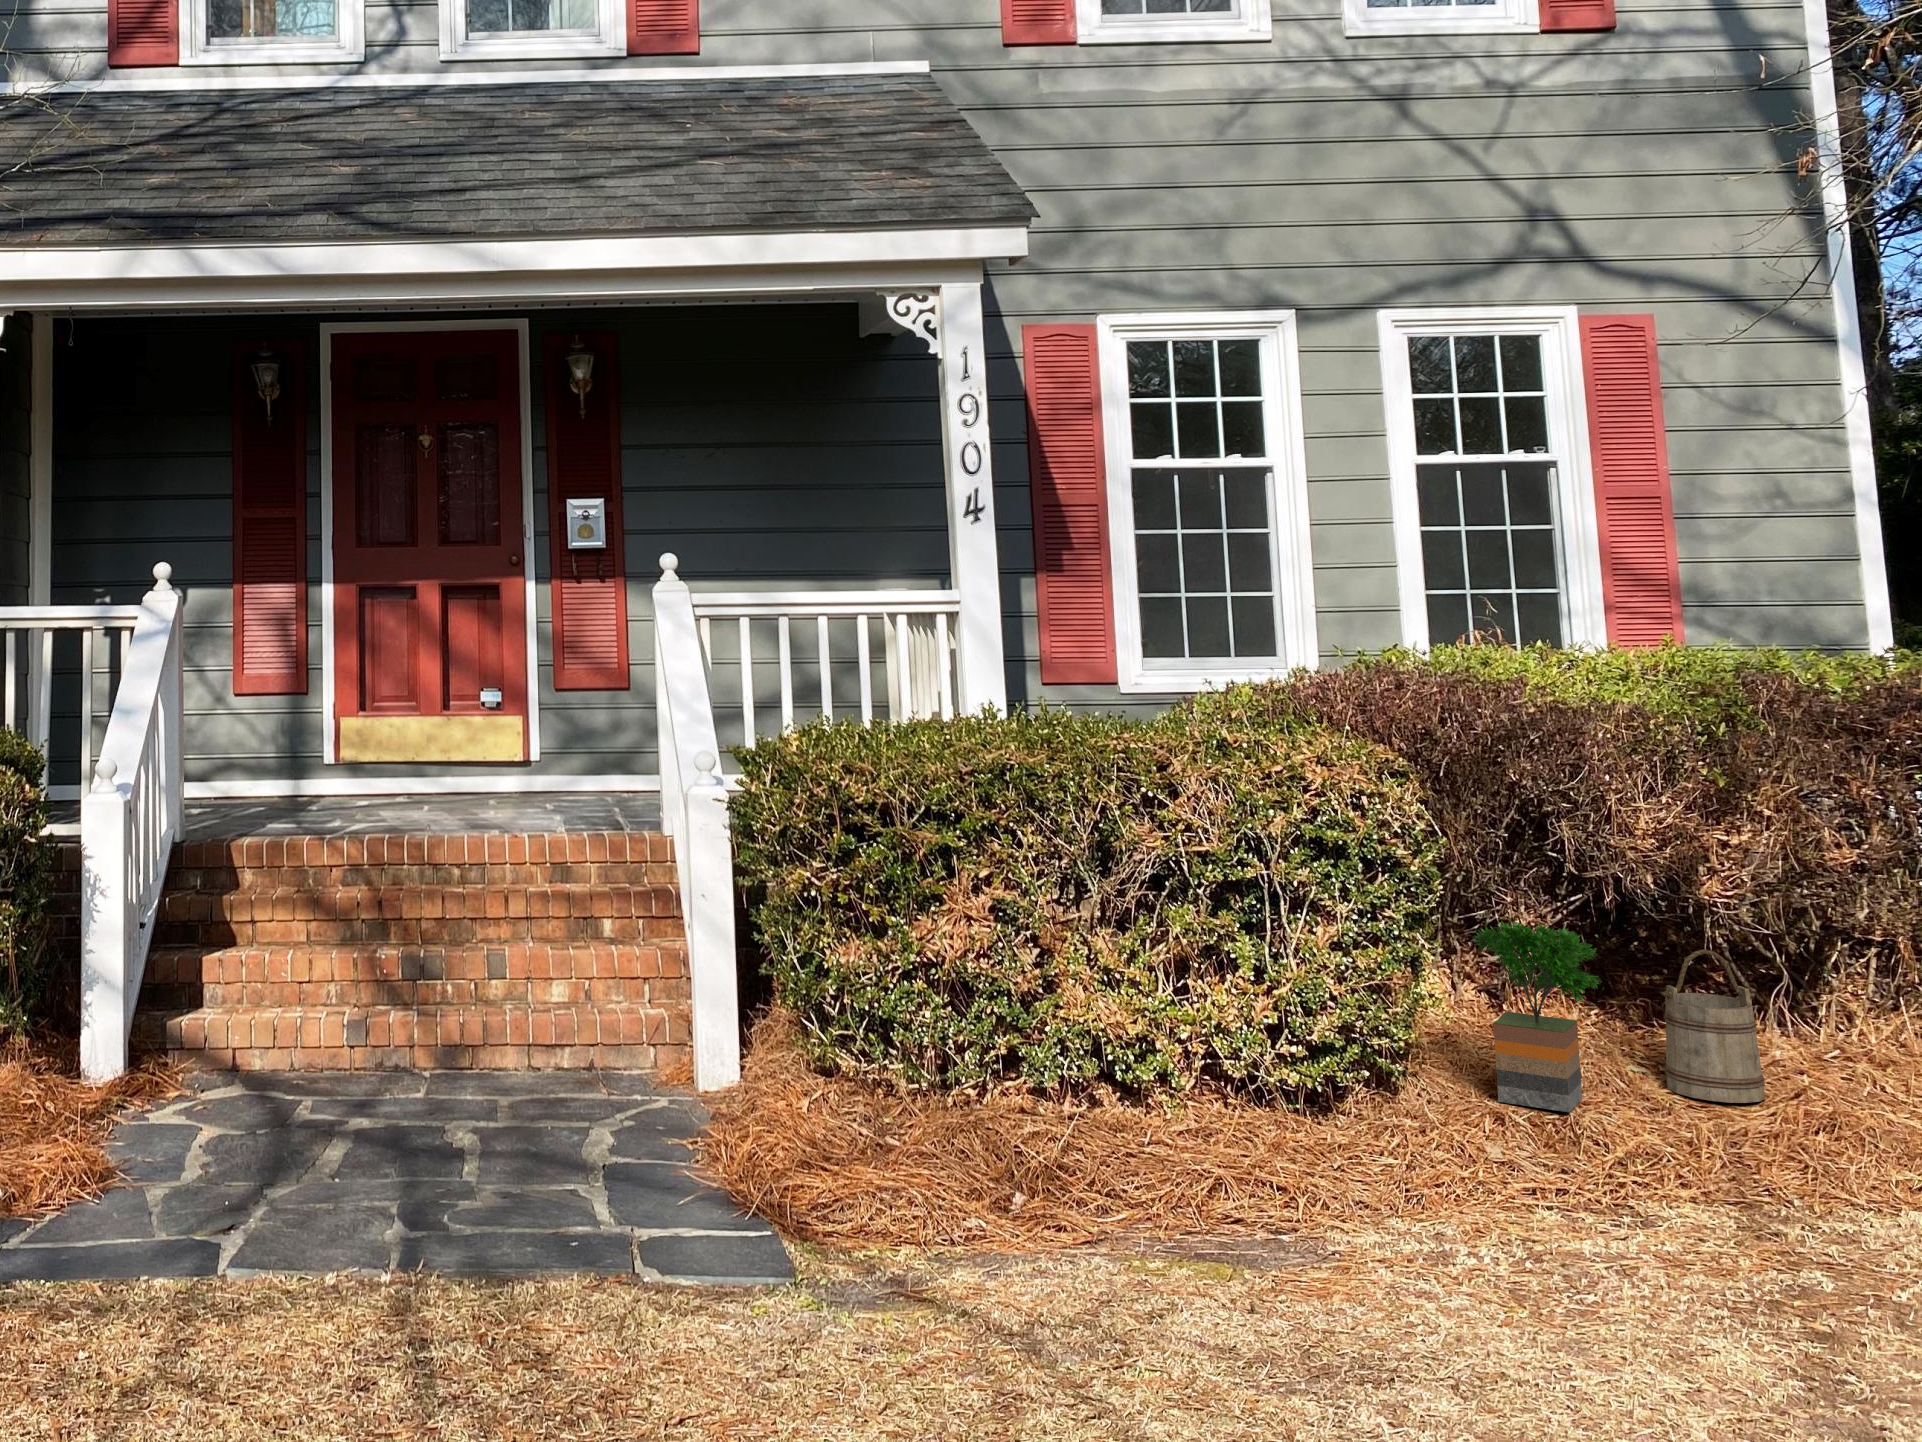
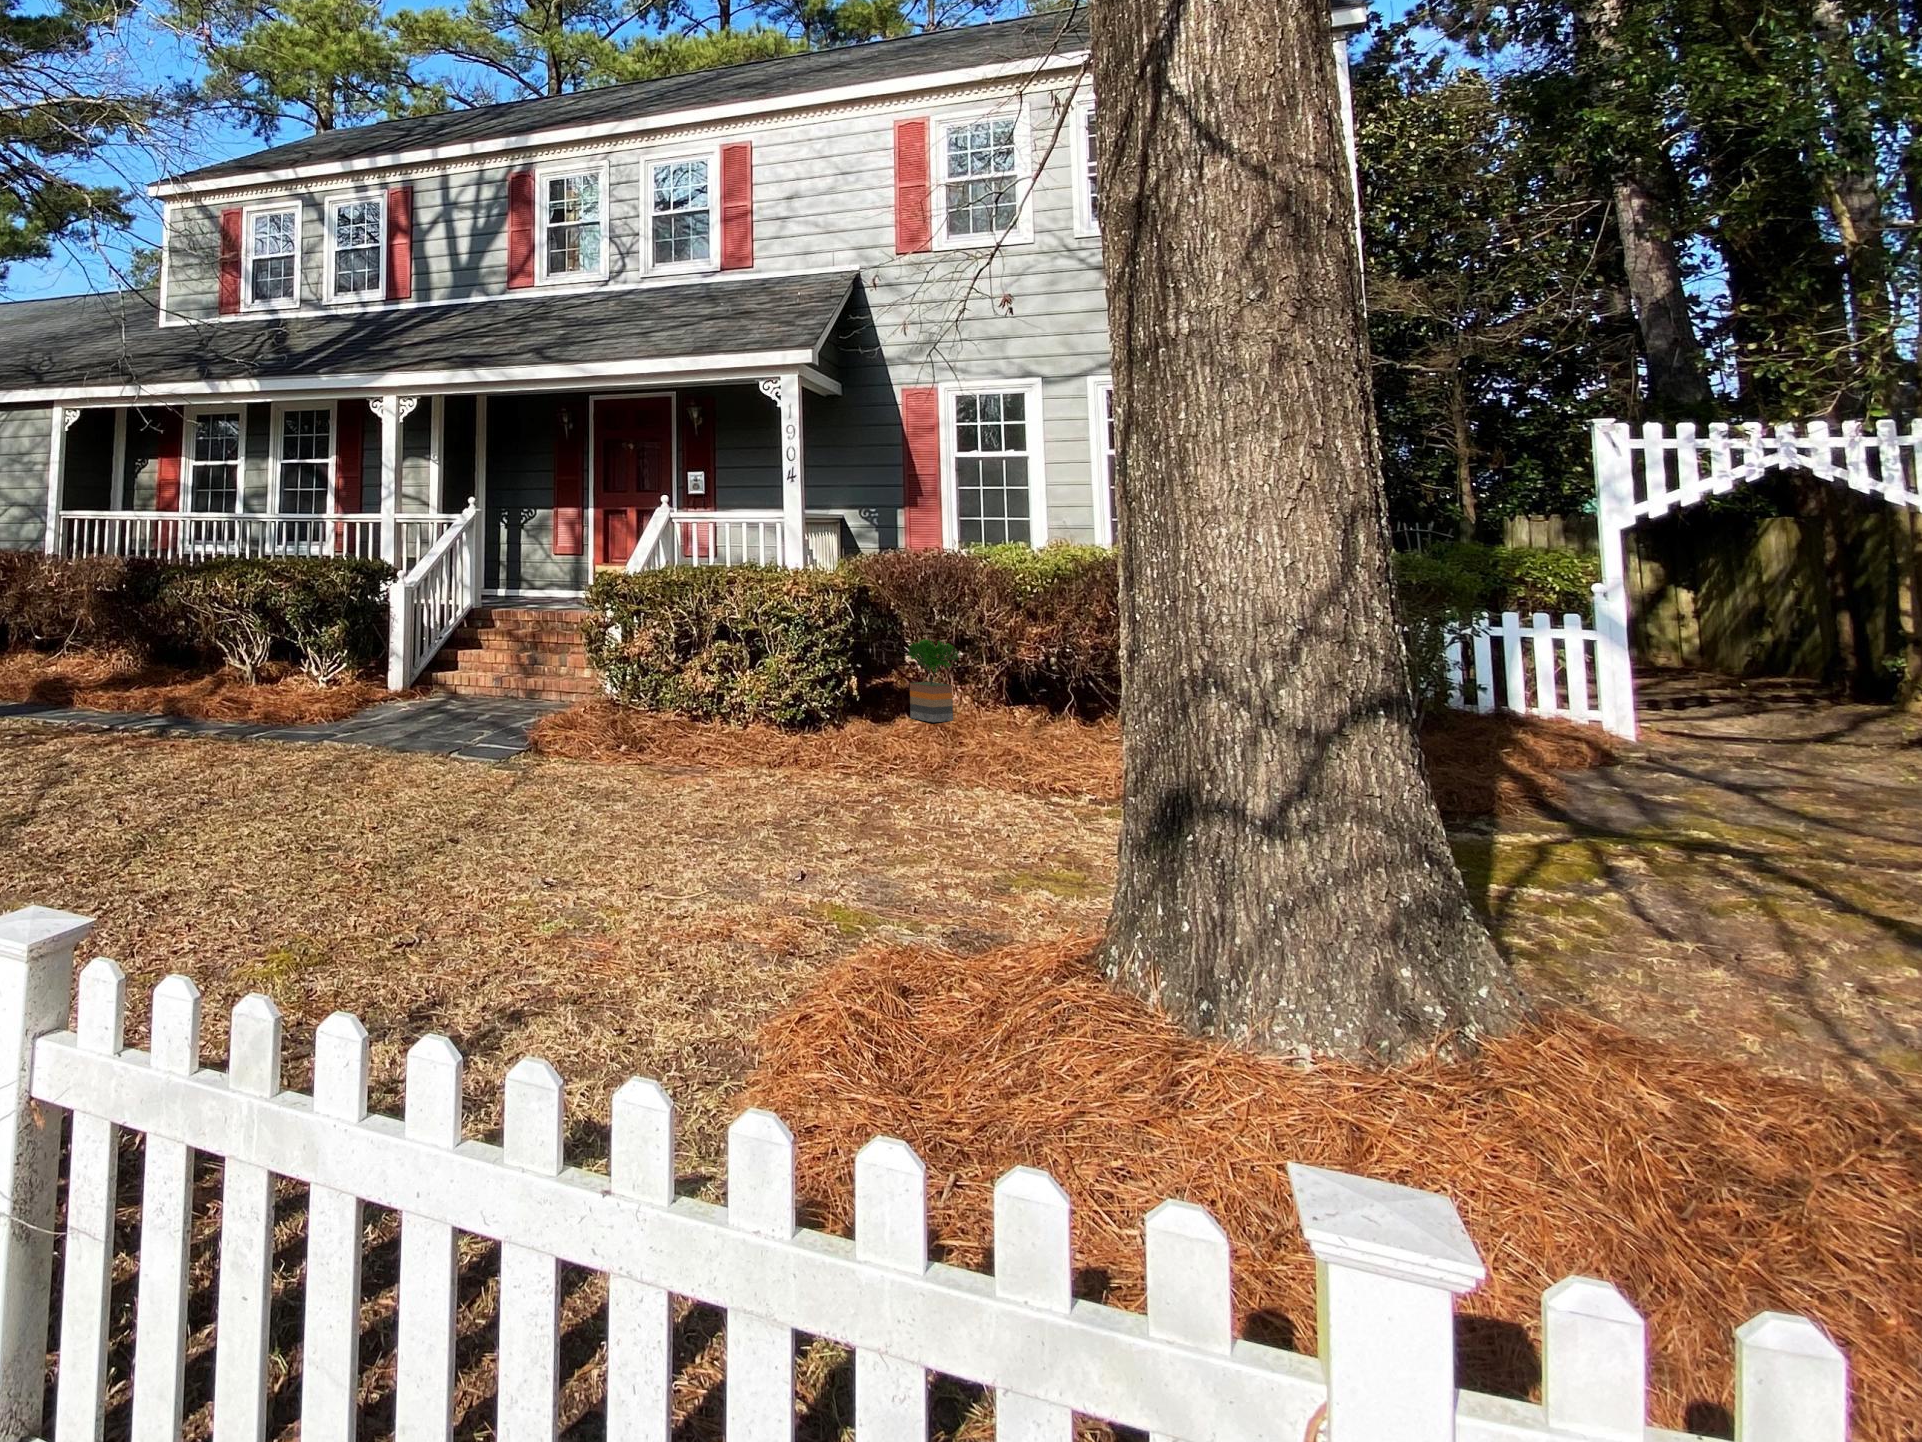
bucket: present [1662,949,1765,1103] -> none [999,658,1043,727]

